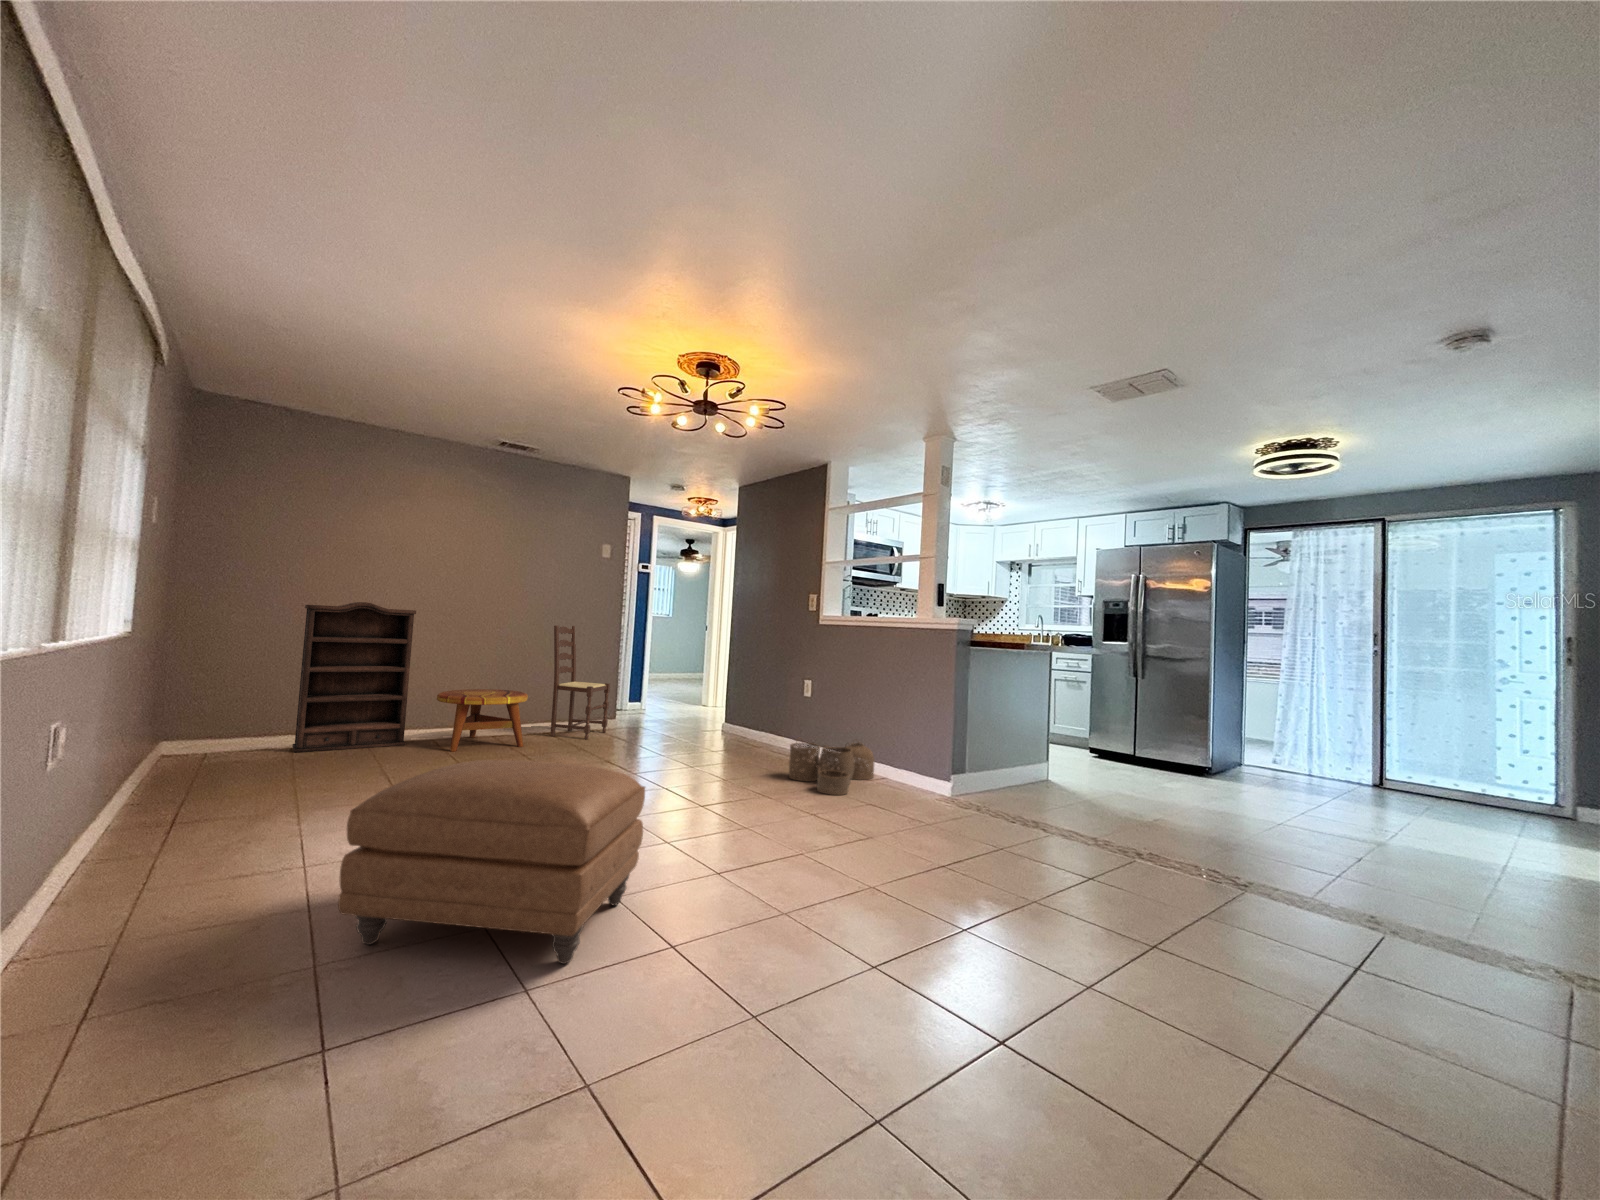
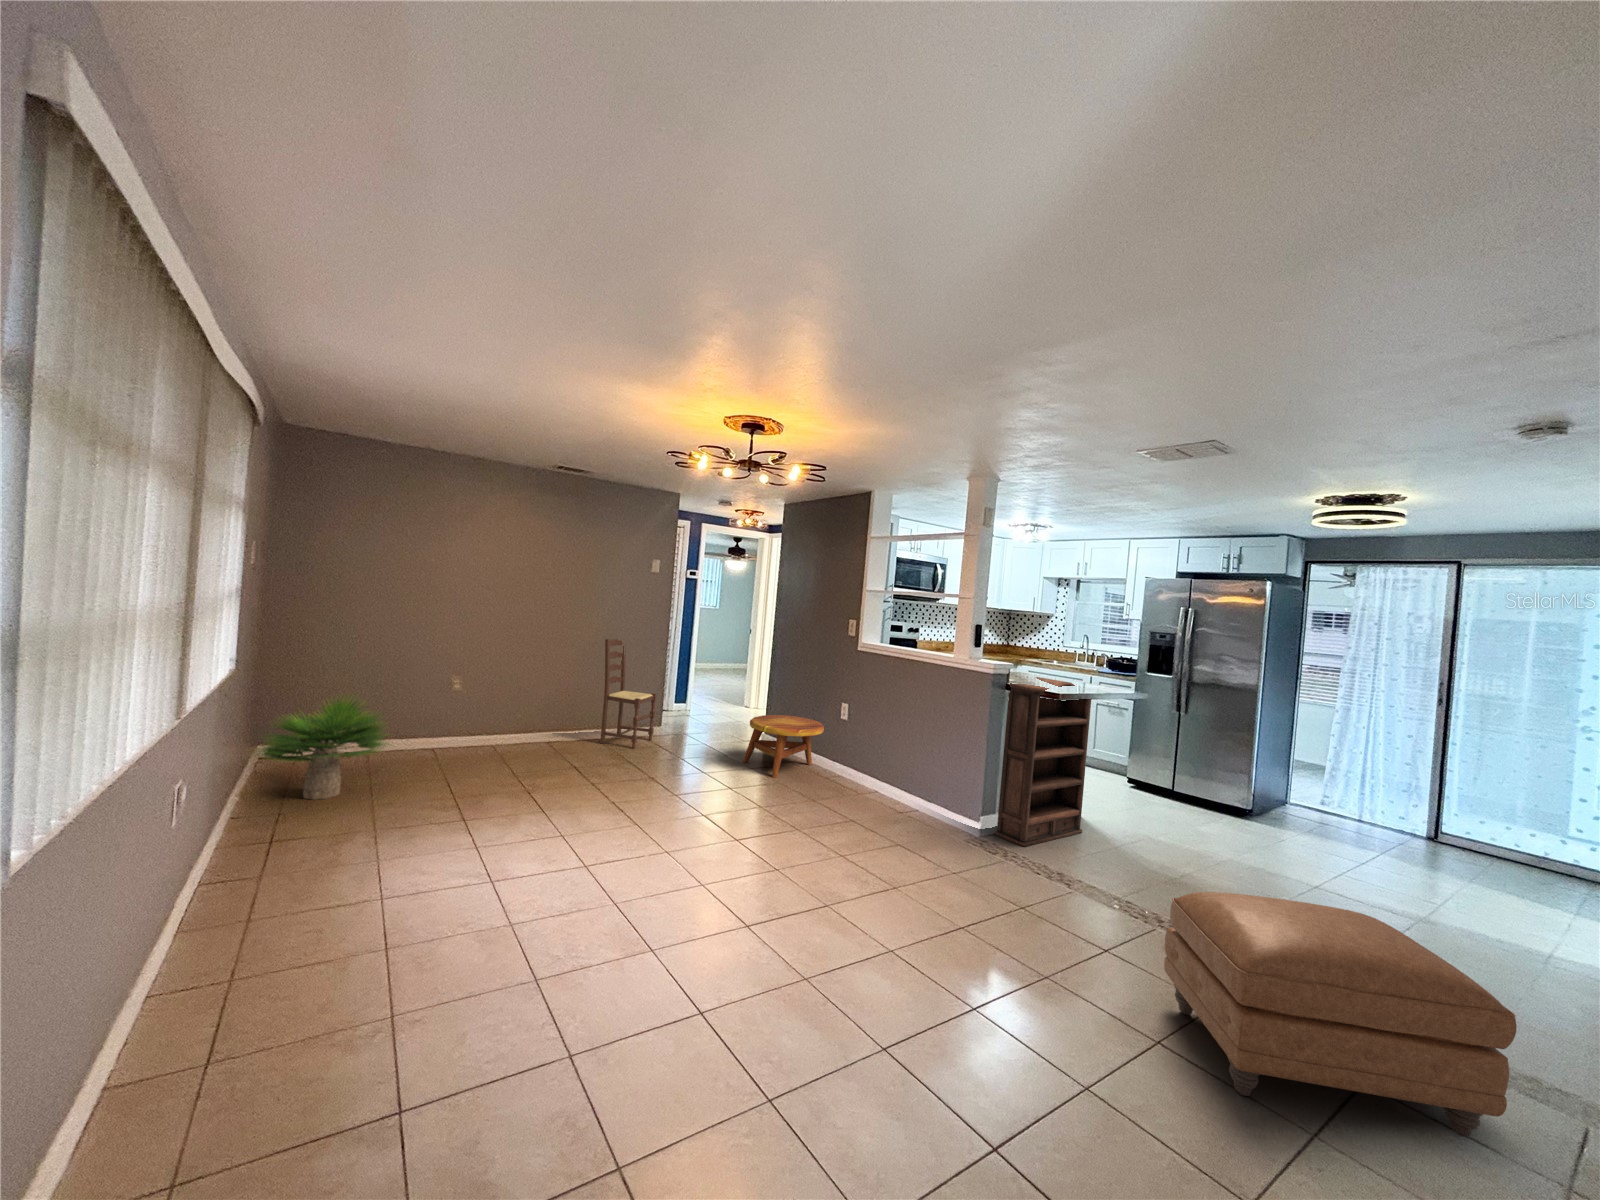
bookshelf: present [292,602,416,753] -> present [994,677,1091,847]
potted plant: none [144,671,321,788] -> present [258,698,388,799]
side table: present [437,689,528,751] -> present [743,715,824,778]
woven basket: present [789,742,874,795] -> none [822,766,906,829]
ottoman: present [338,760,645,964] -> present [1164,892,1517,1137]

